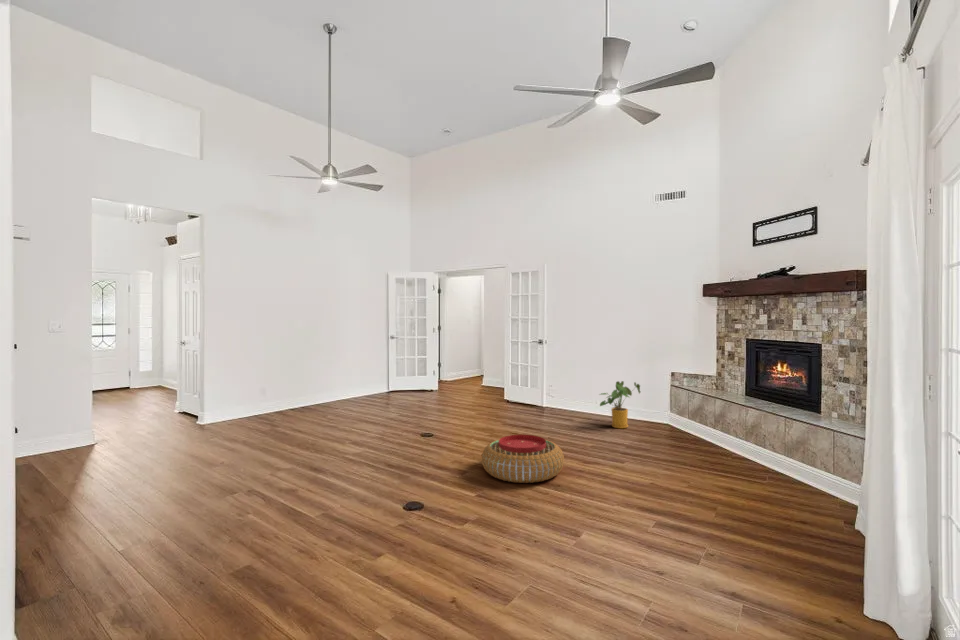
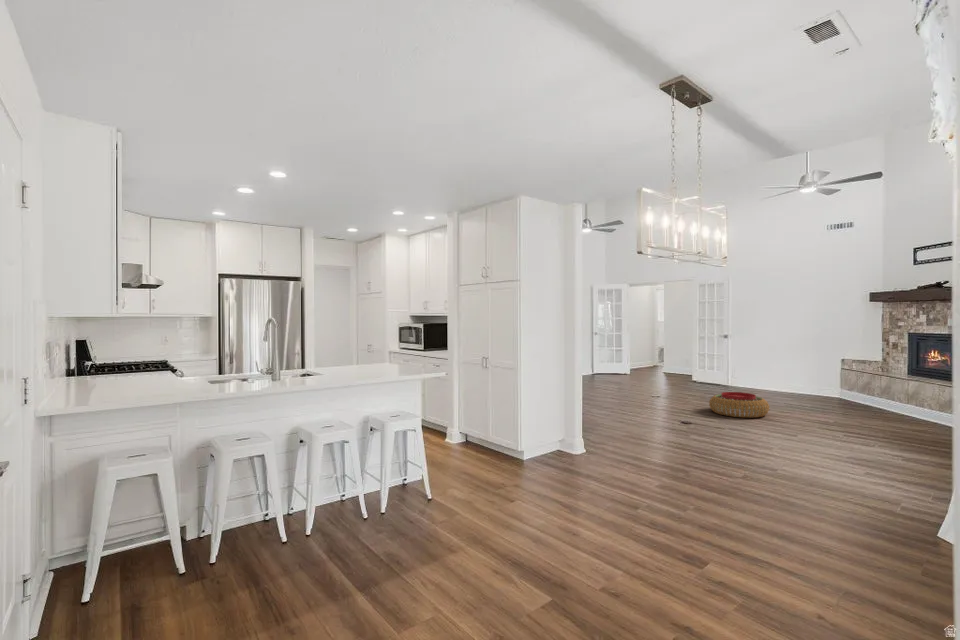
house plant: present [600,381,640,428] -> none [780,365,815,399]

